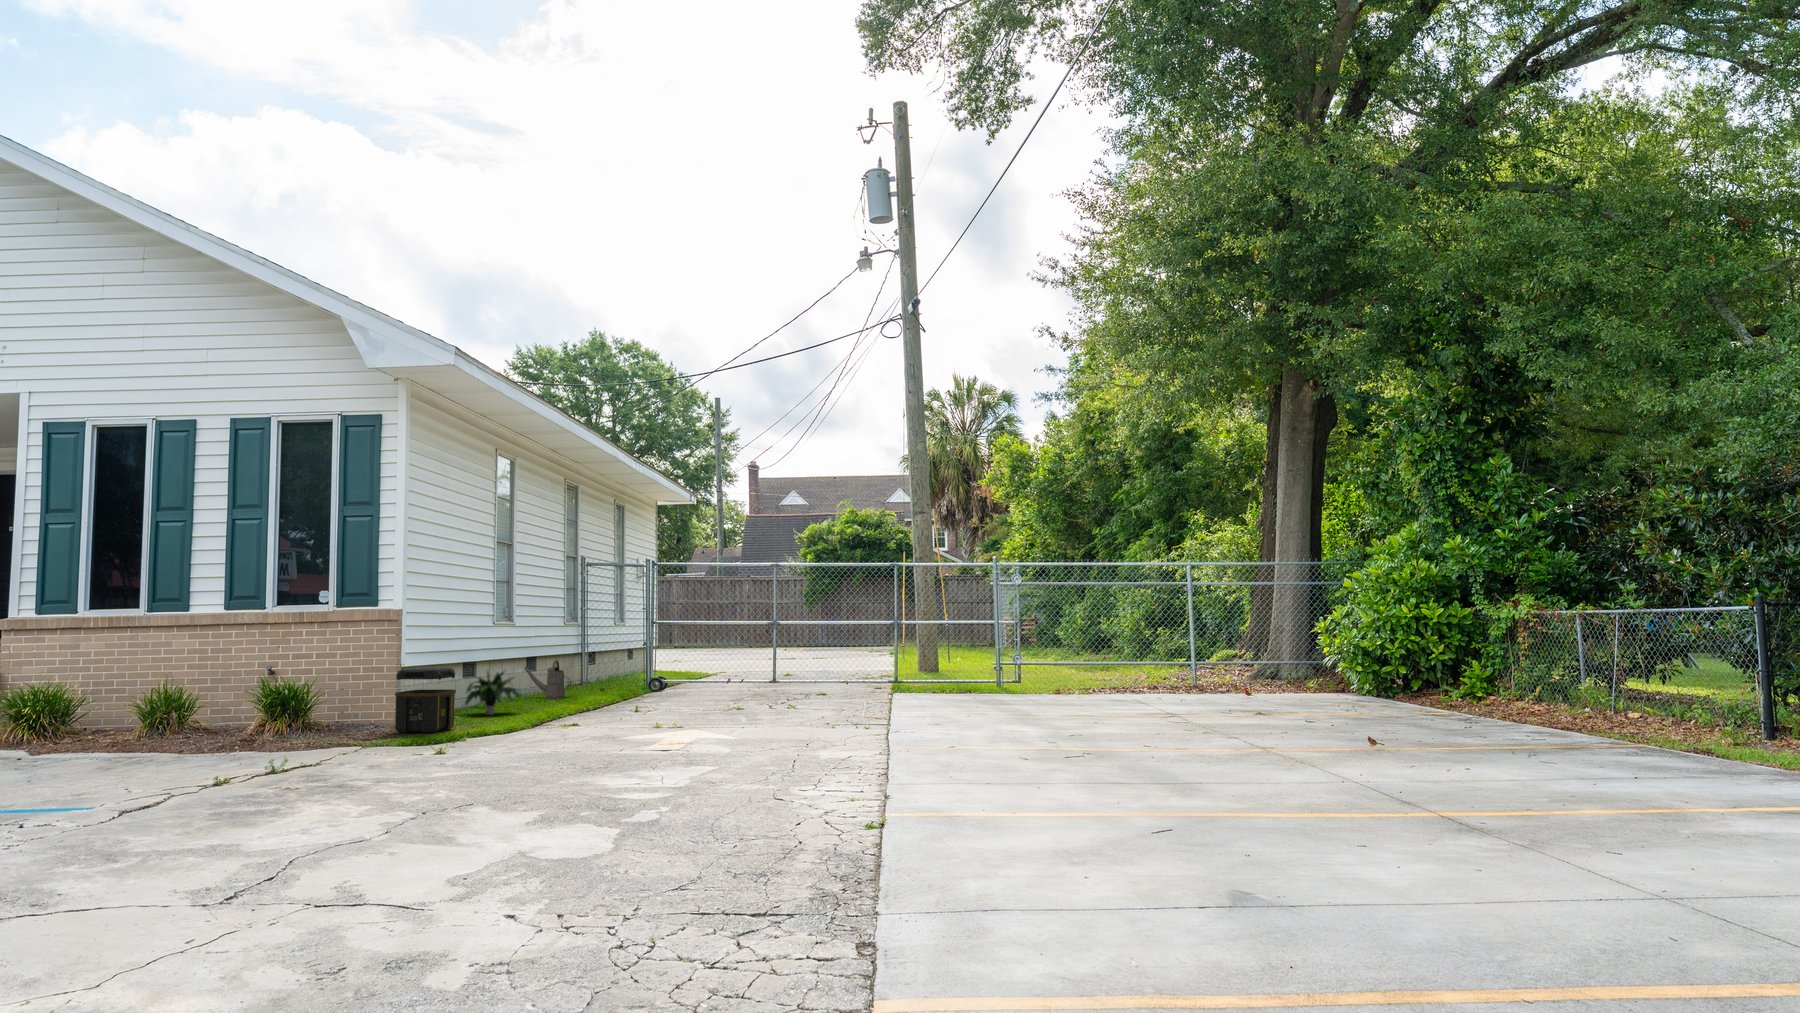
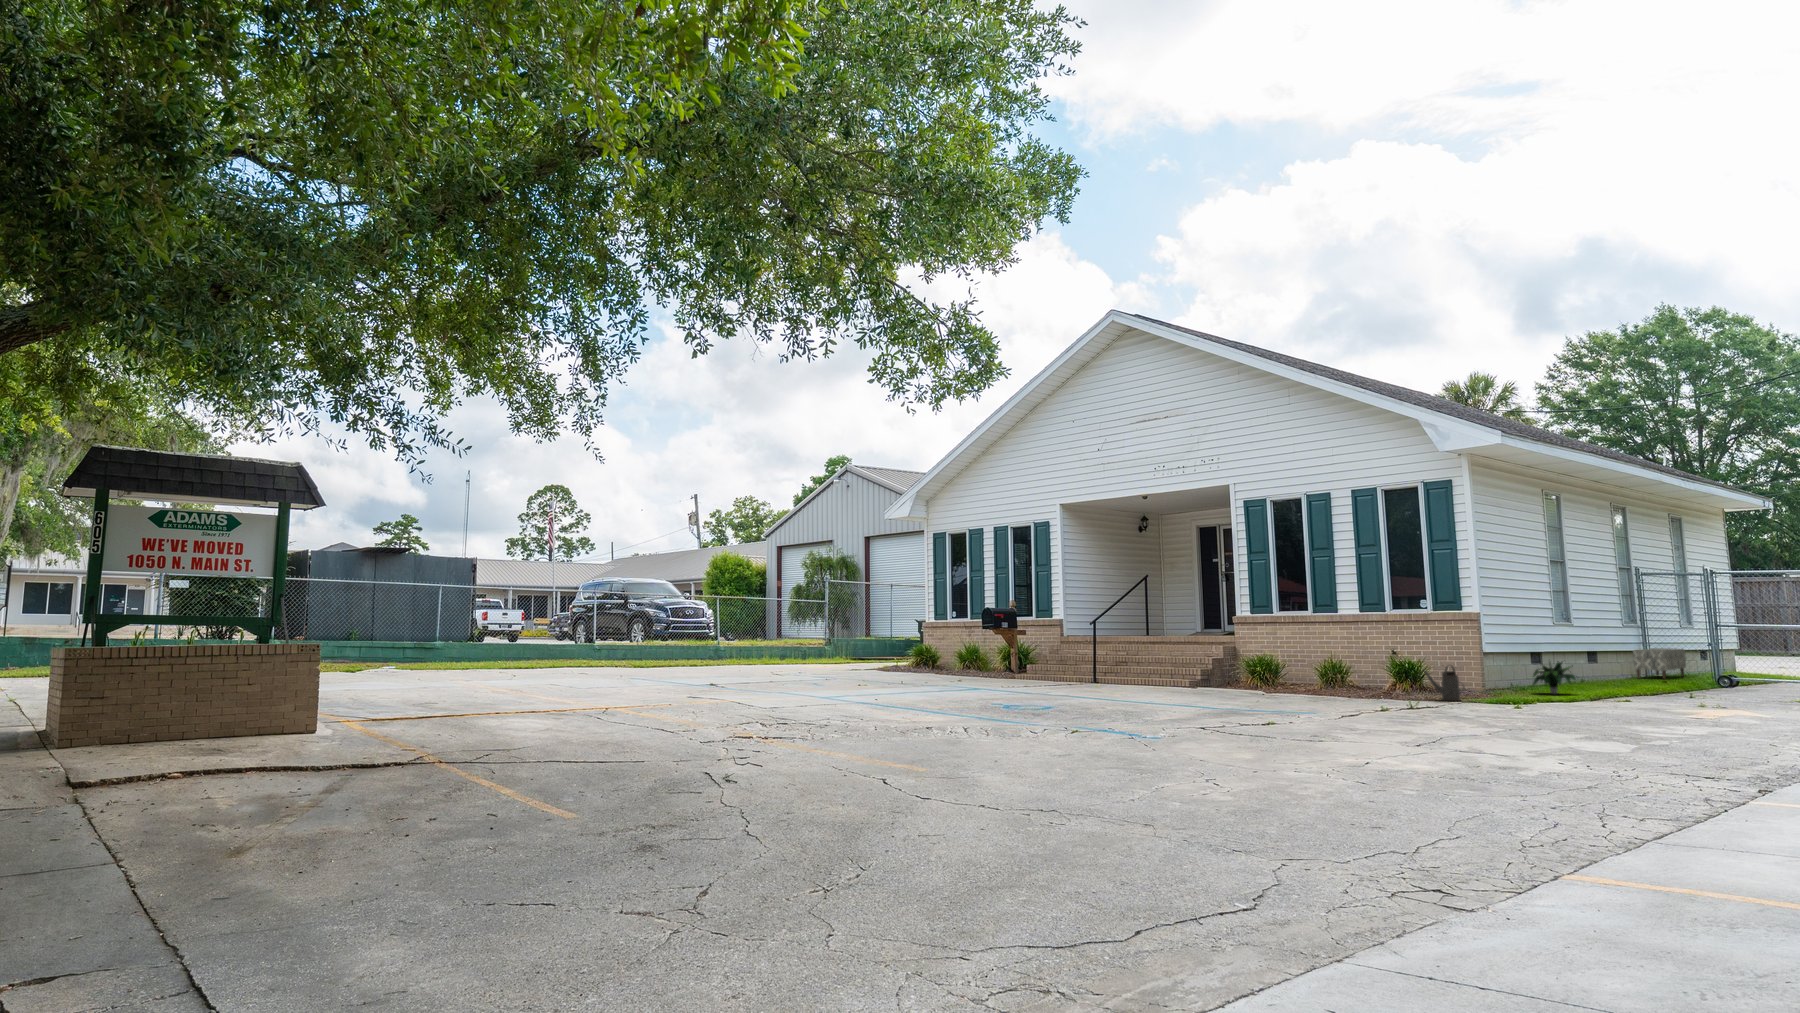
bench: none [572,651,621,686] -> present [1633,648,1686,680]
watering can: present [525,660,571,699] -> present [1424,665,1464,701]
toolbox: present [395,668,456,733] -> none [1478,656,1523,702]

